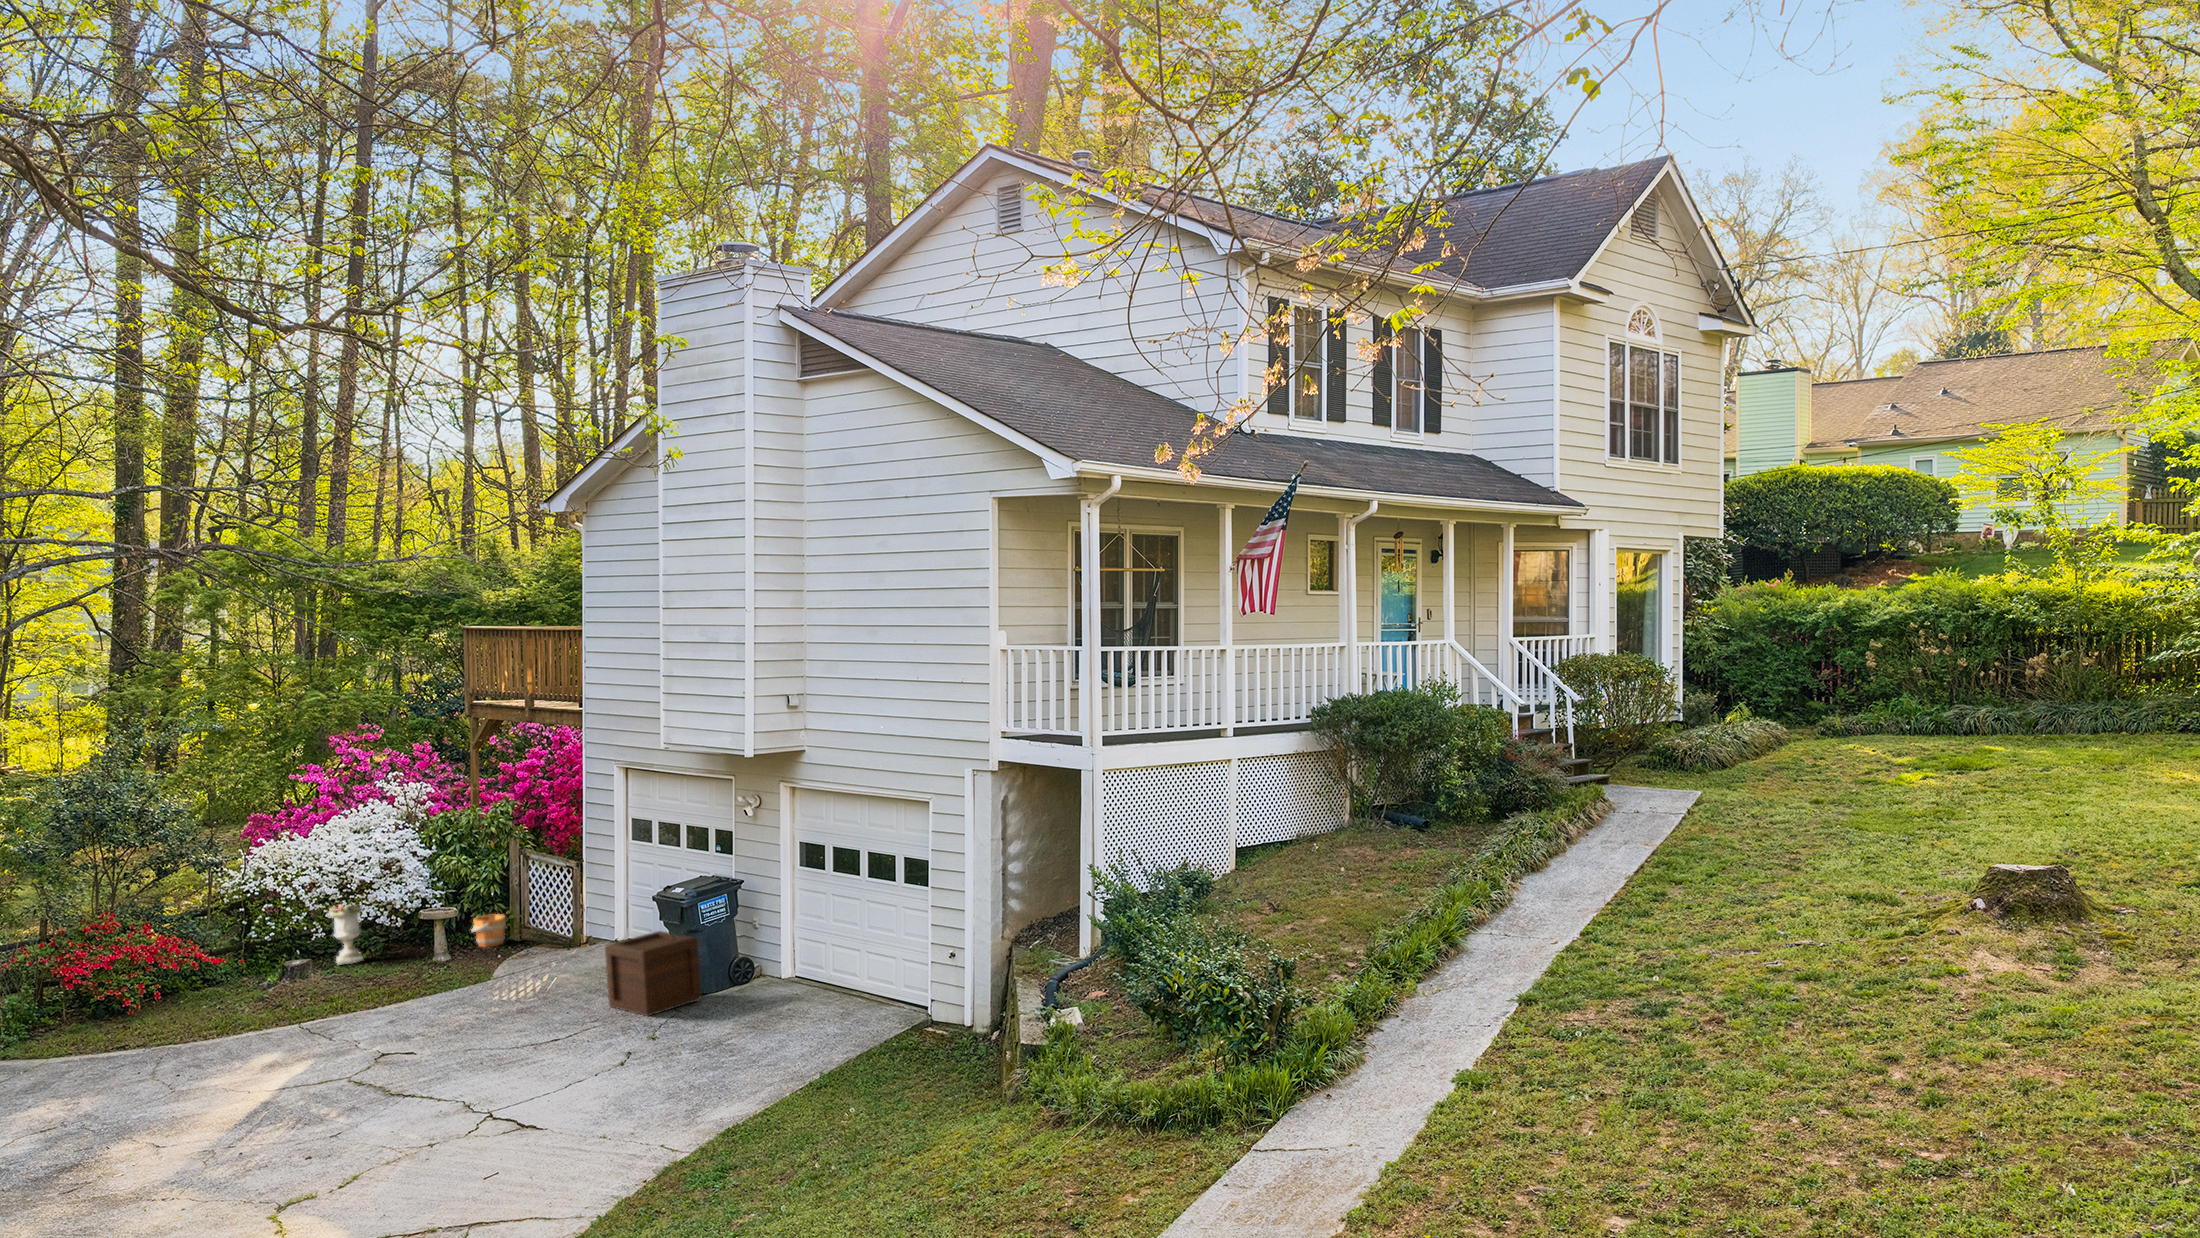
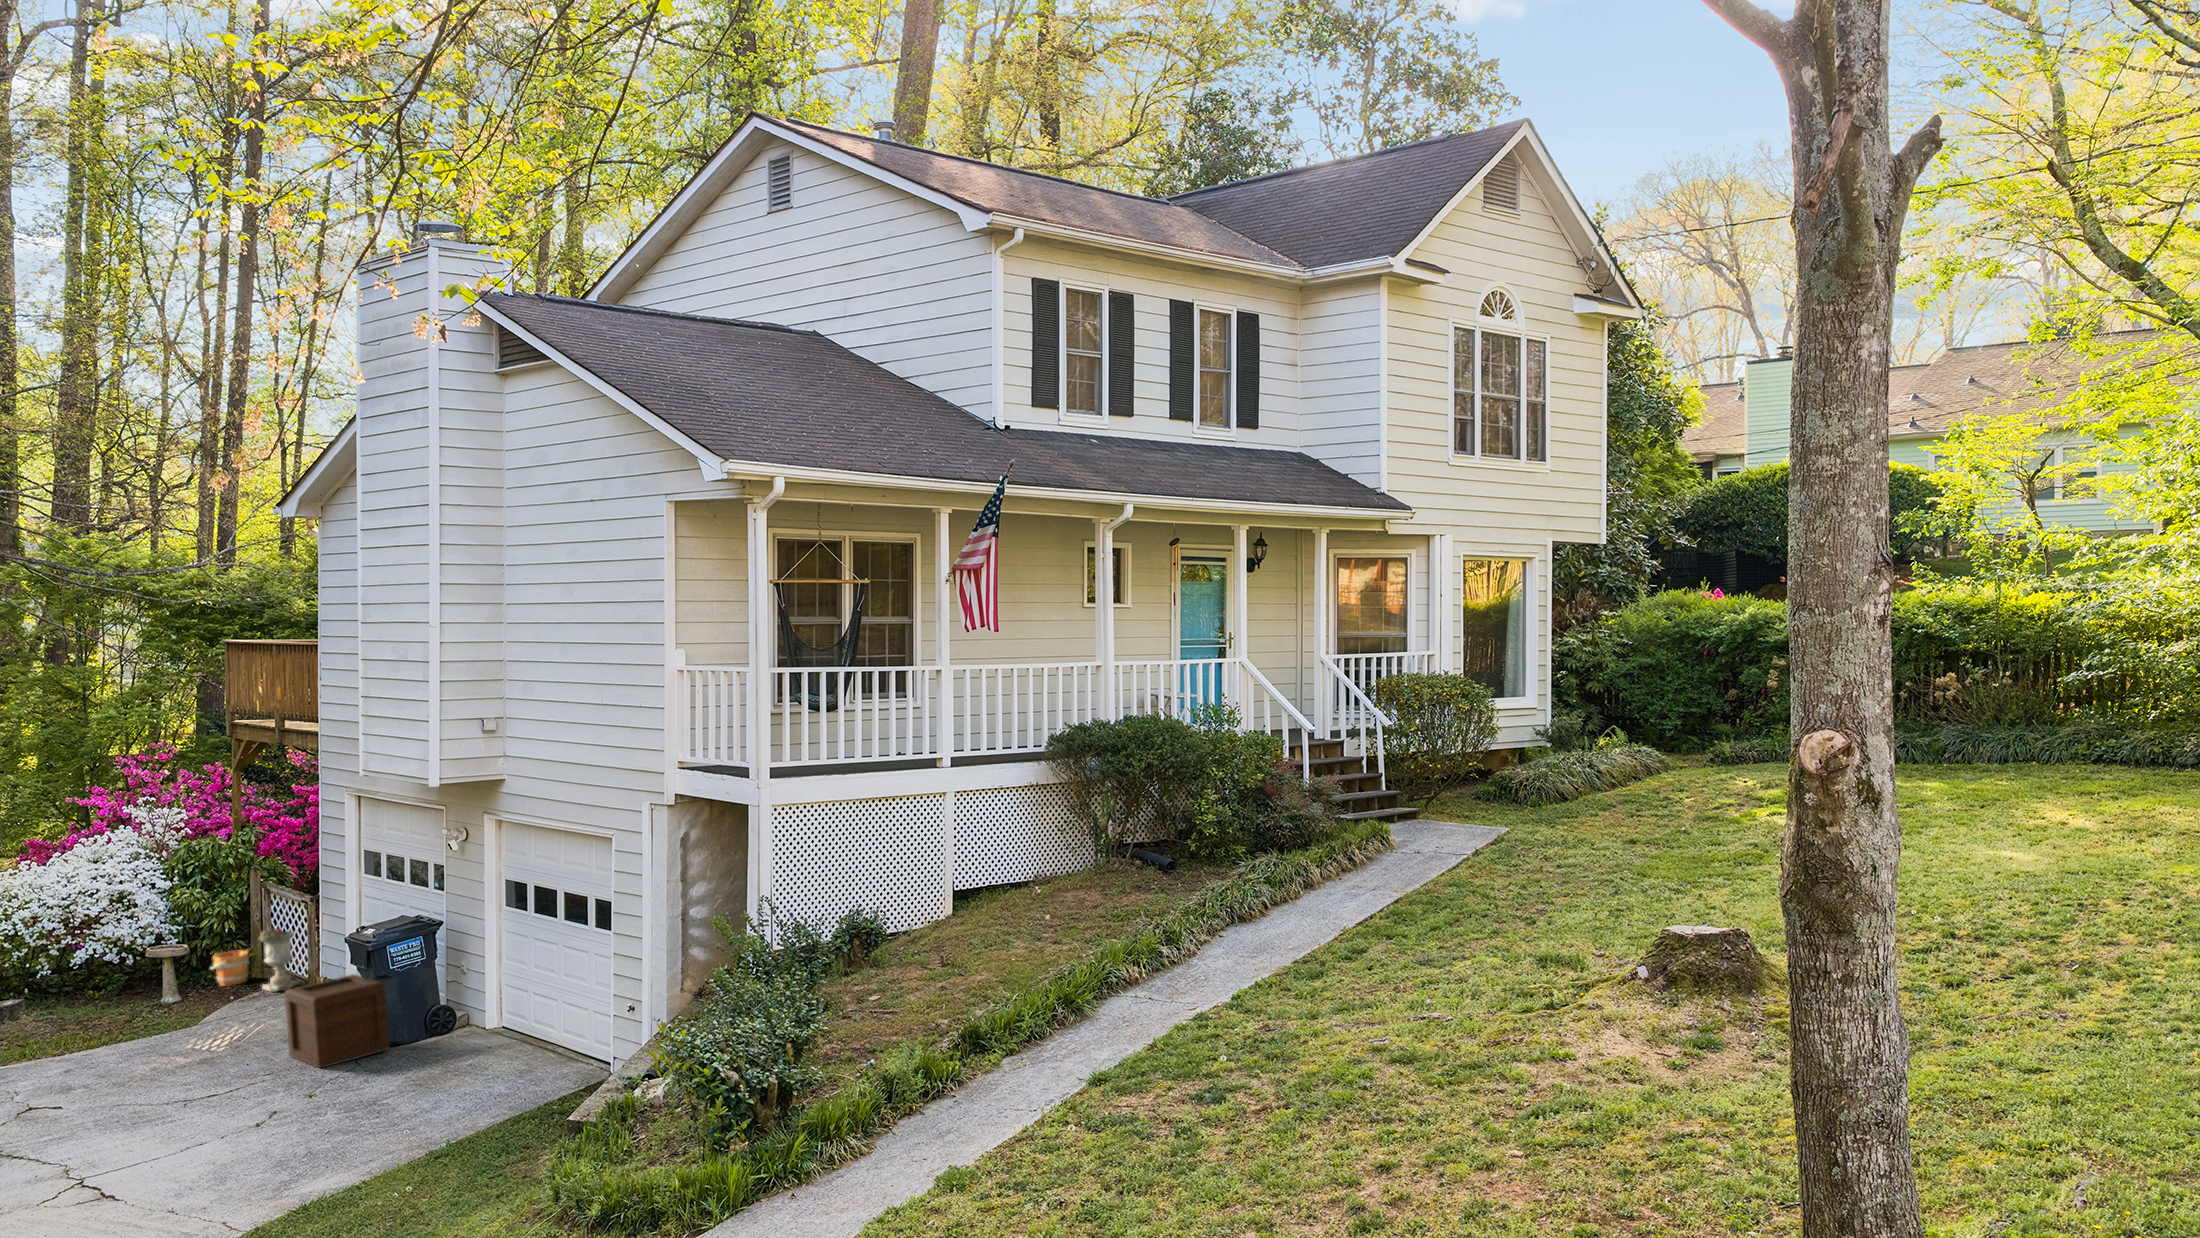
planter: present [329,905,363,965] -> present [259,927,299,992]

